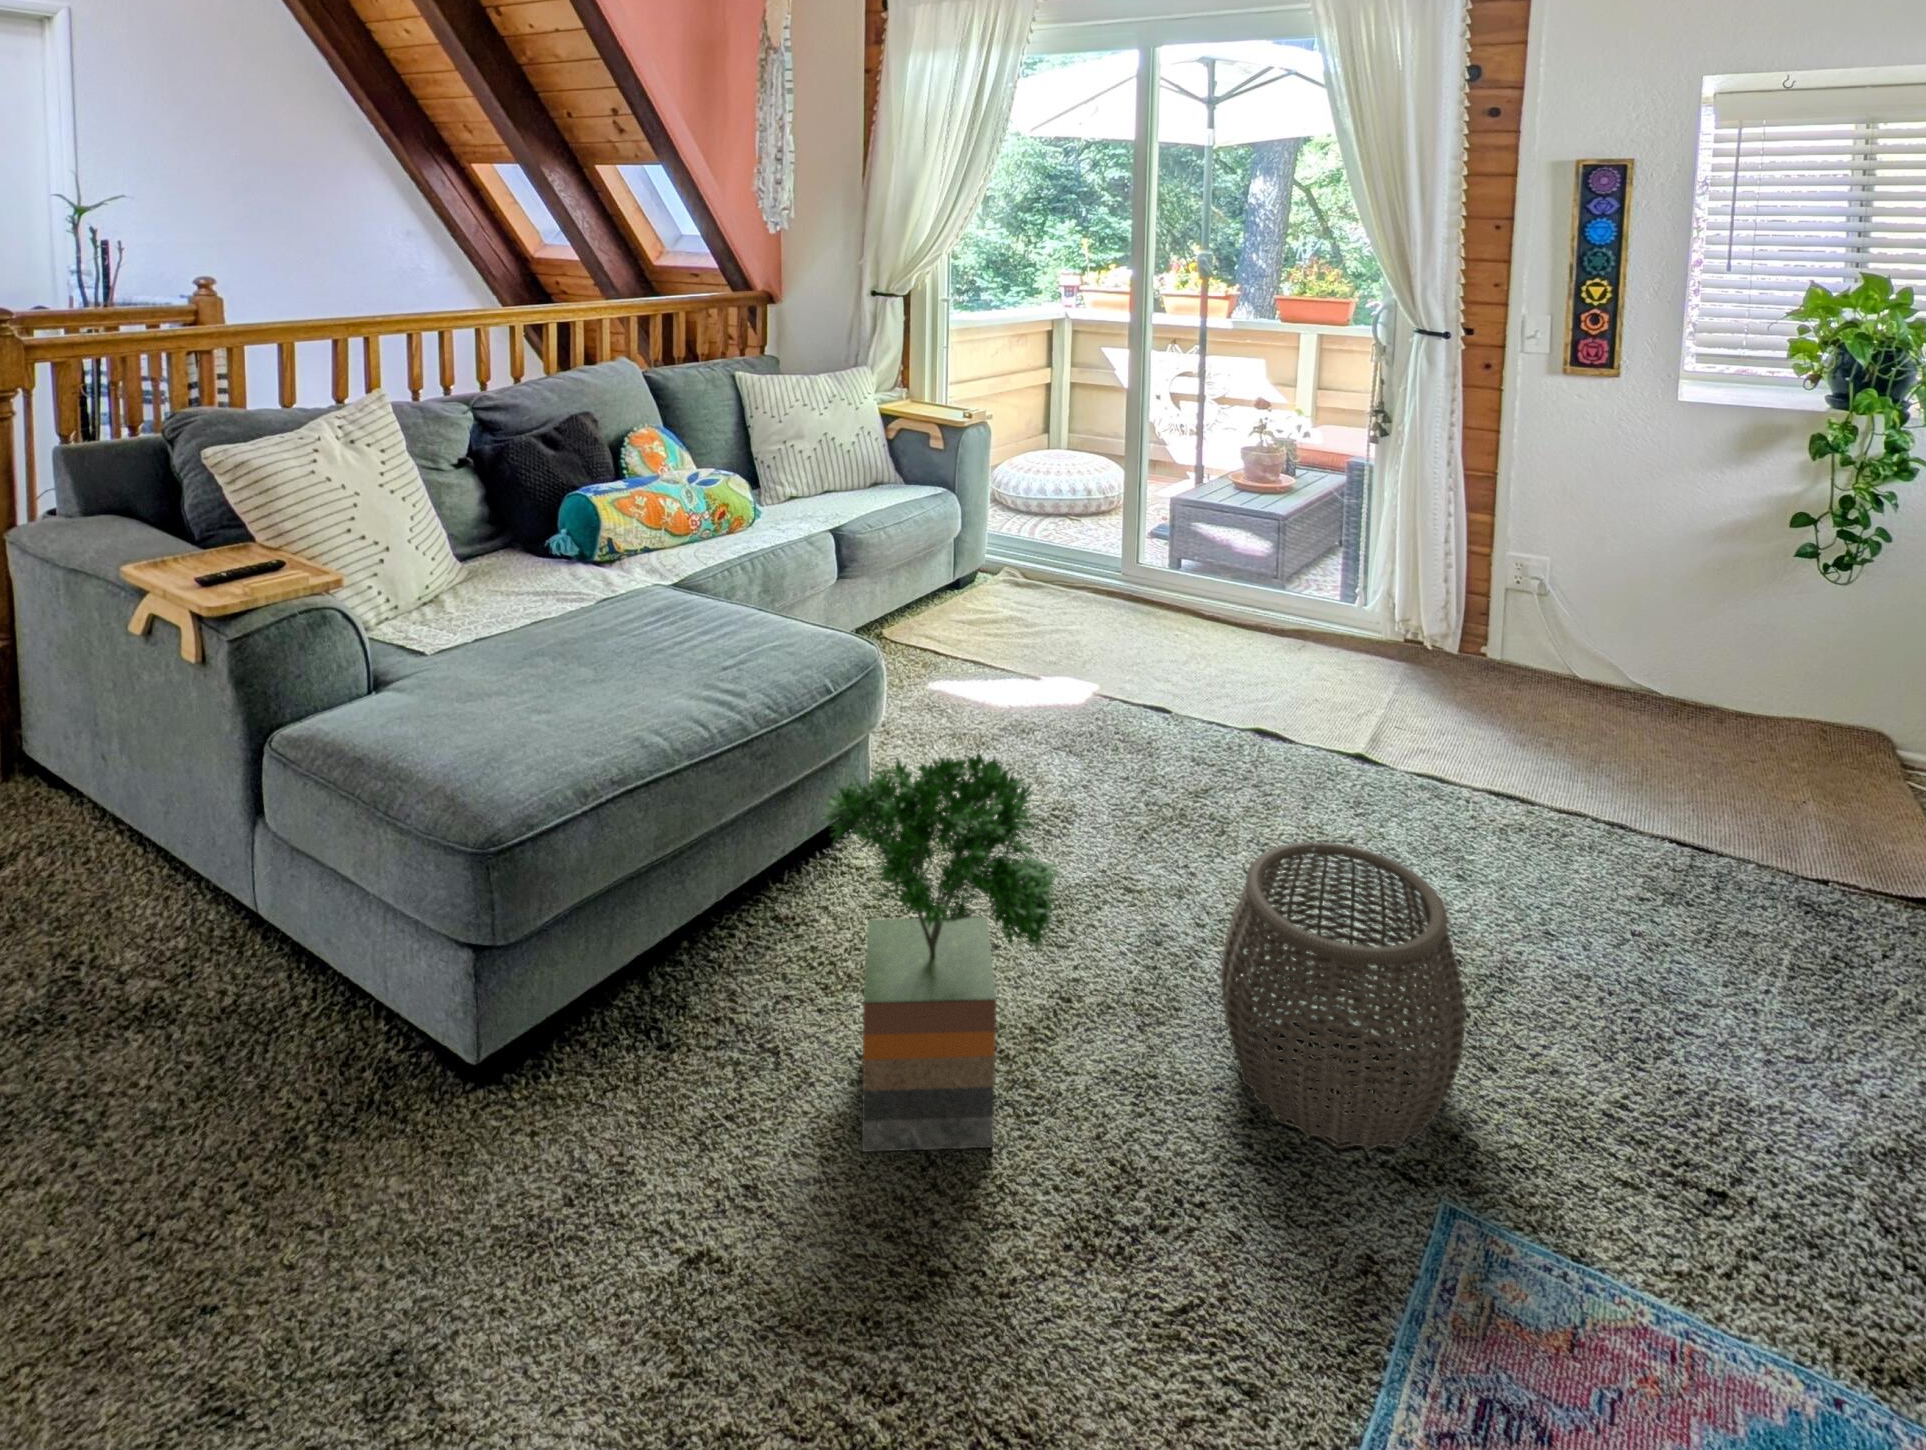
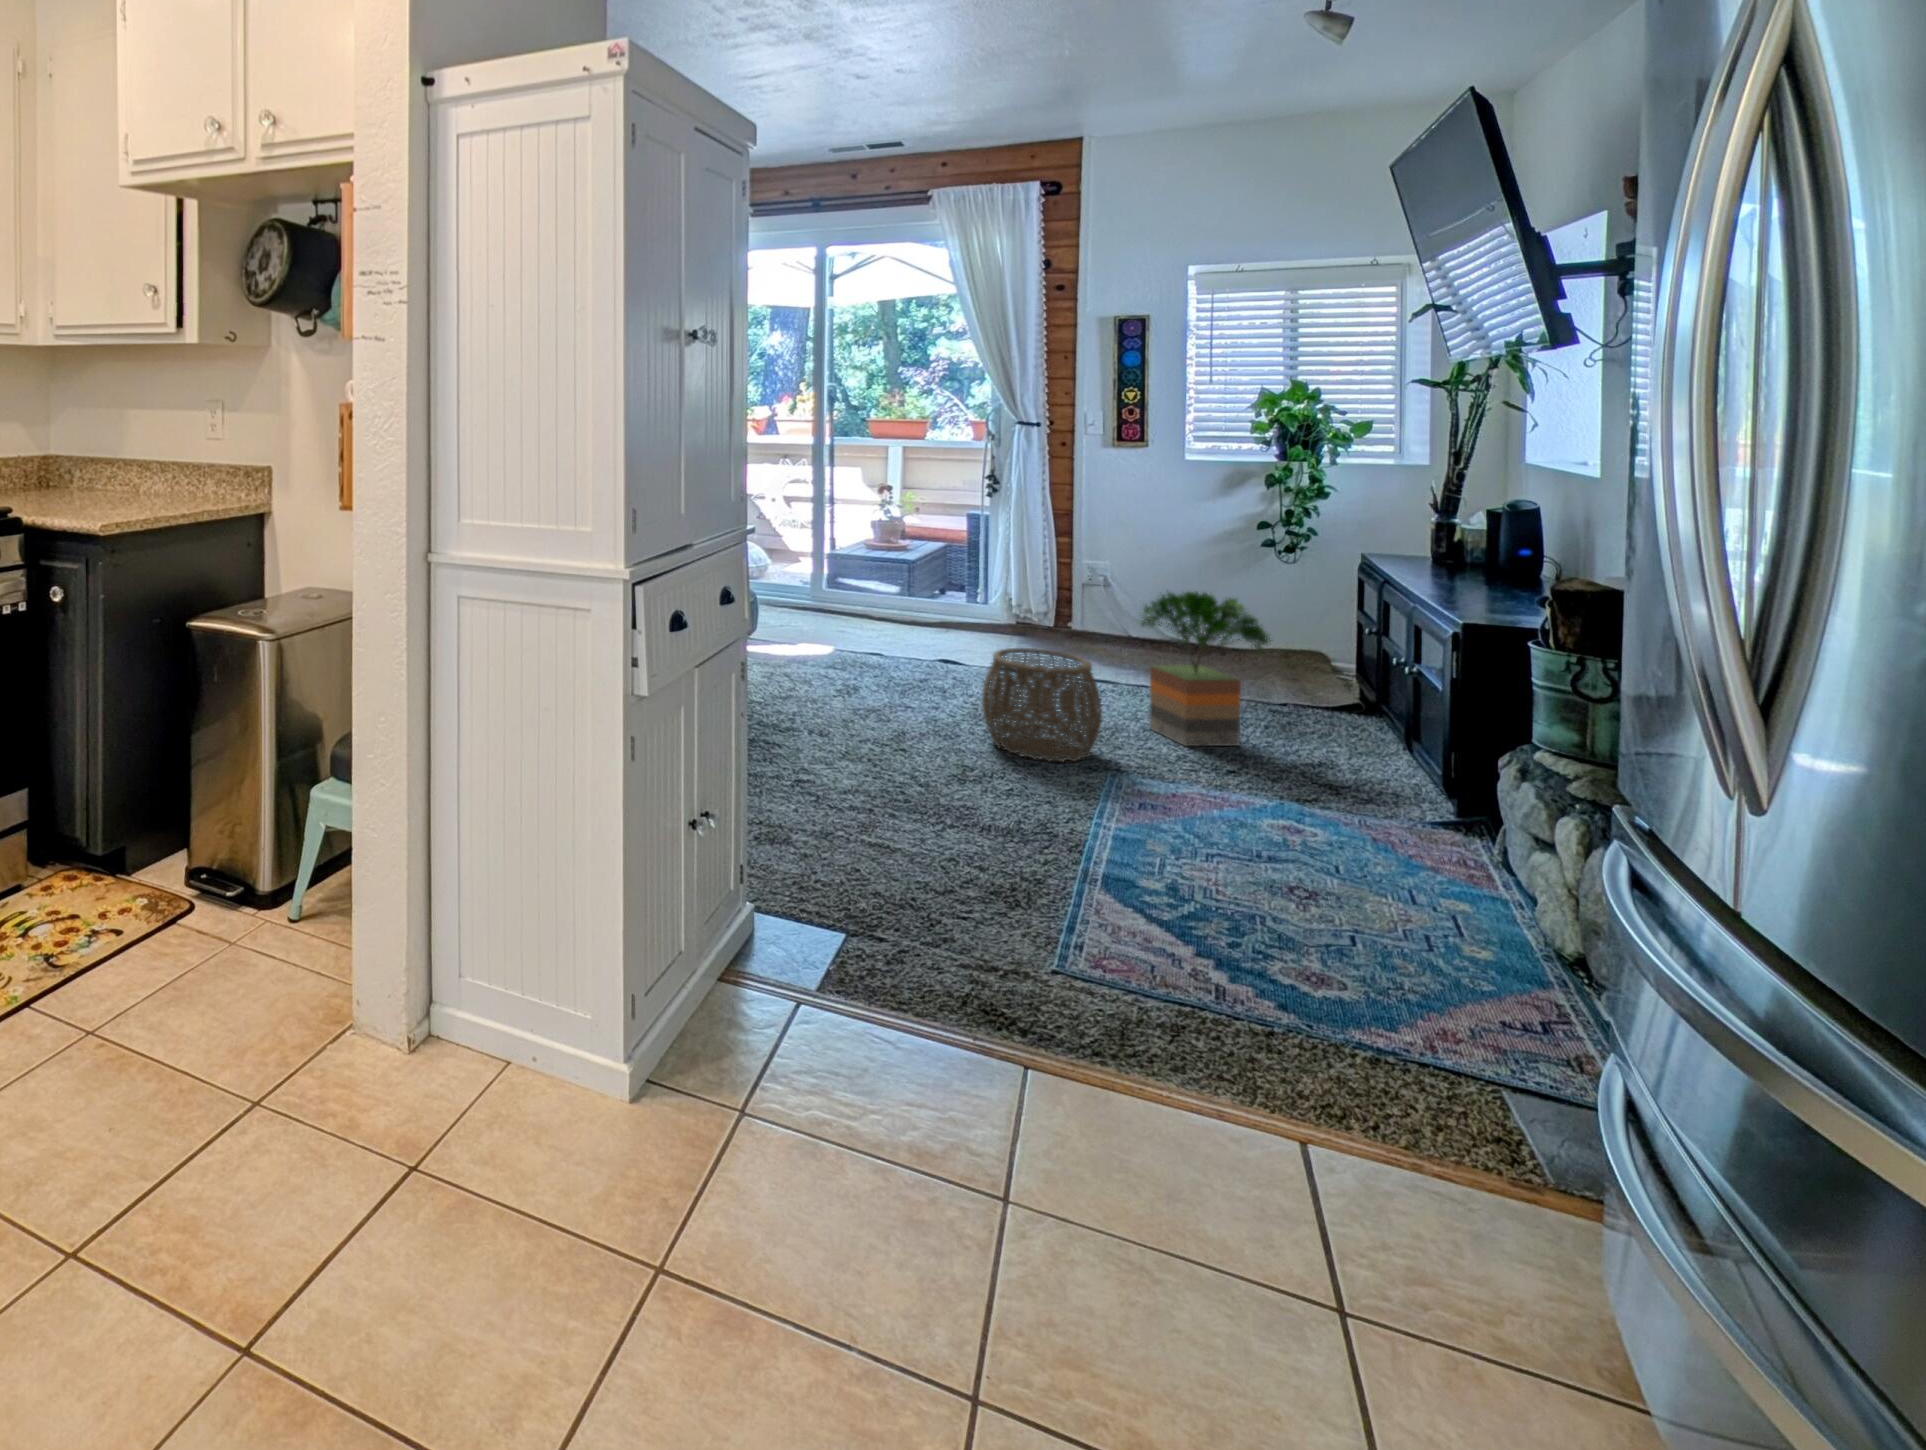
potted tree: present [823,753,1058,1152] -> present [1141,591,1271,746]

